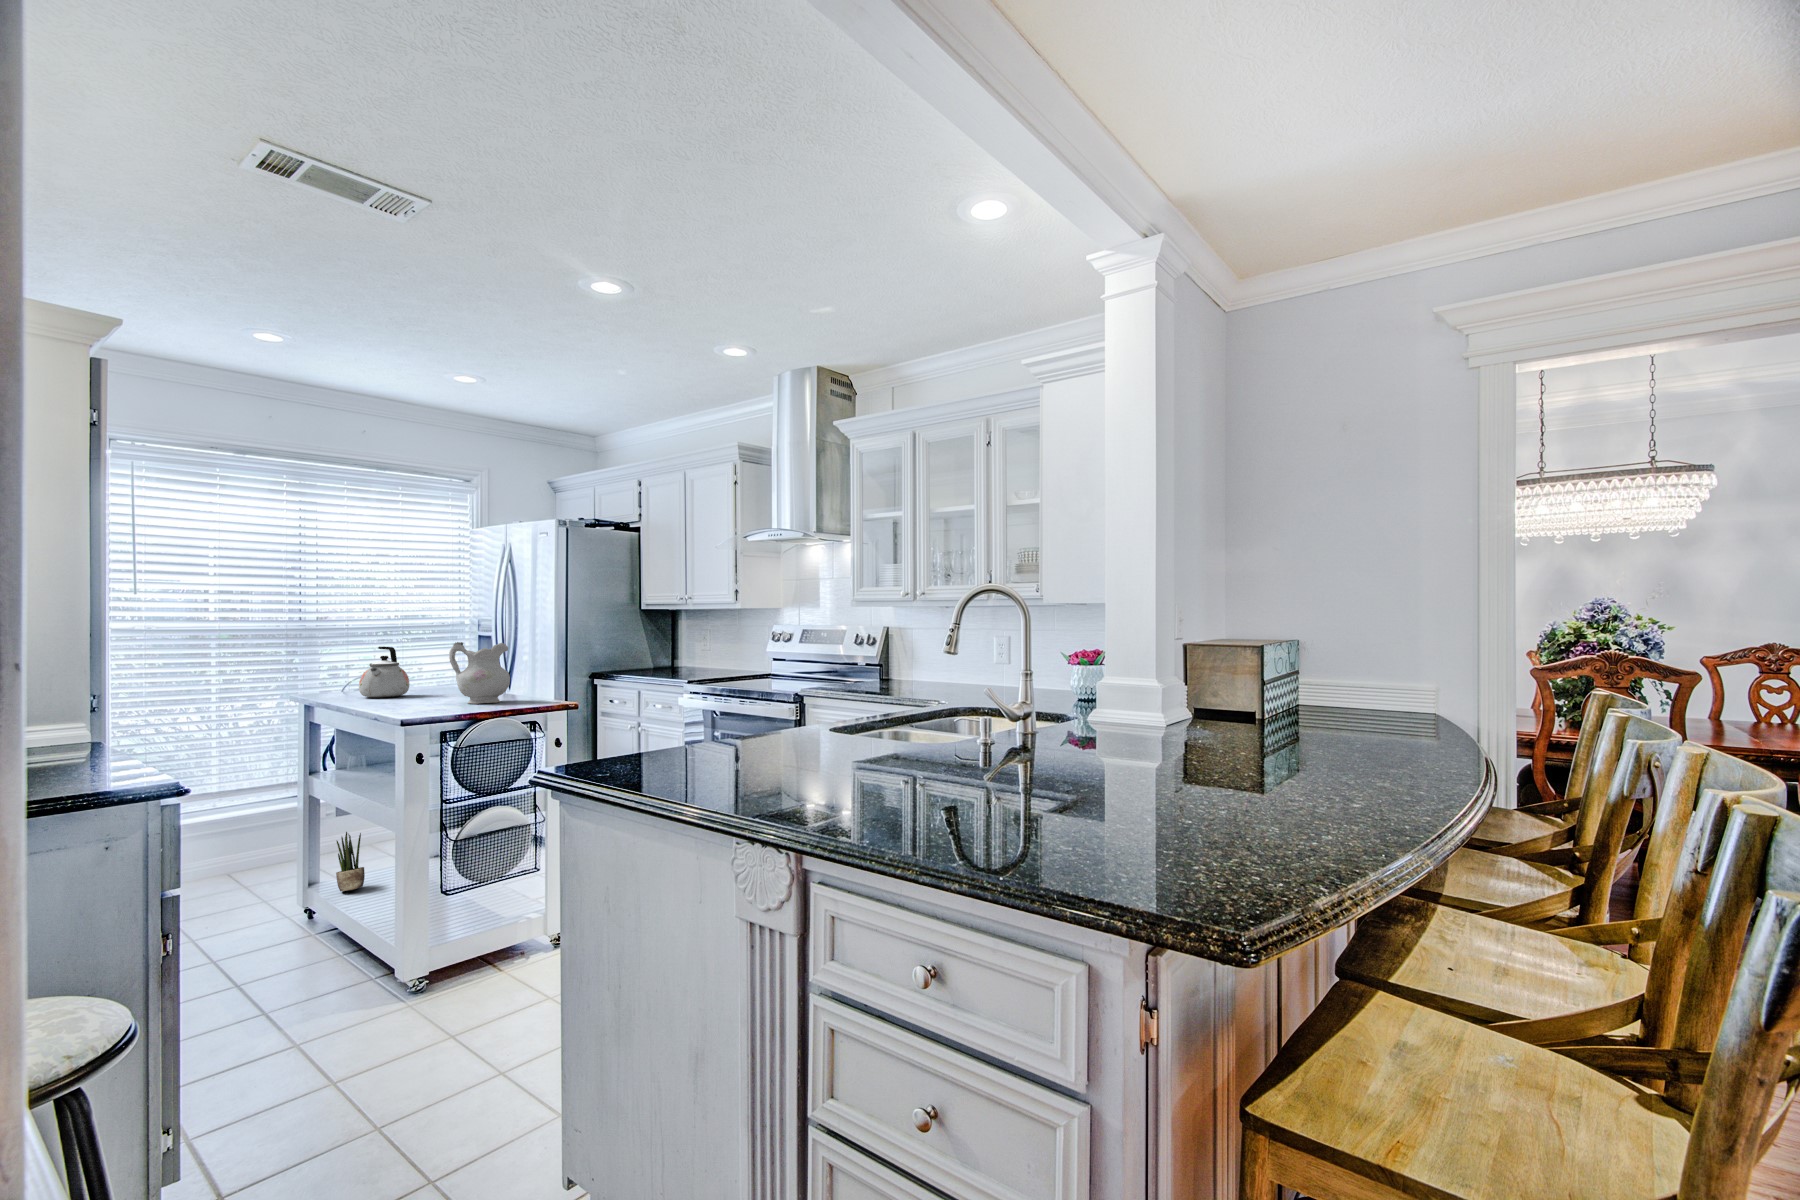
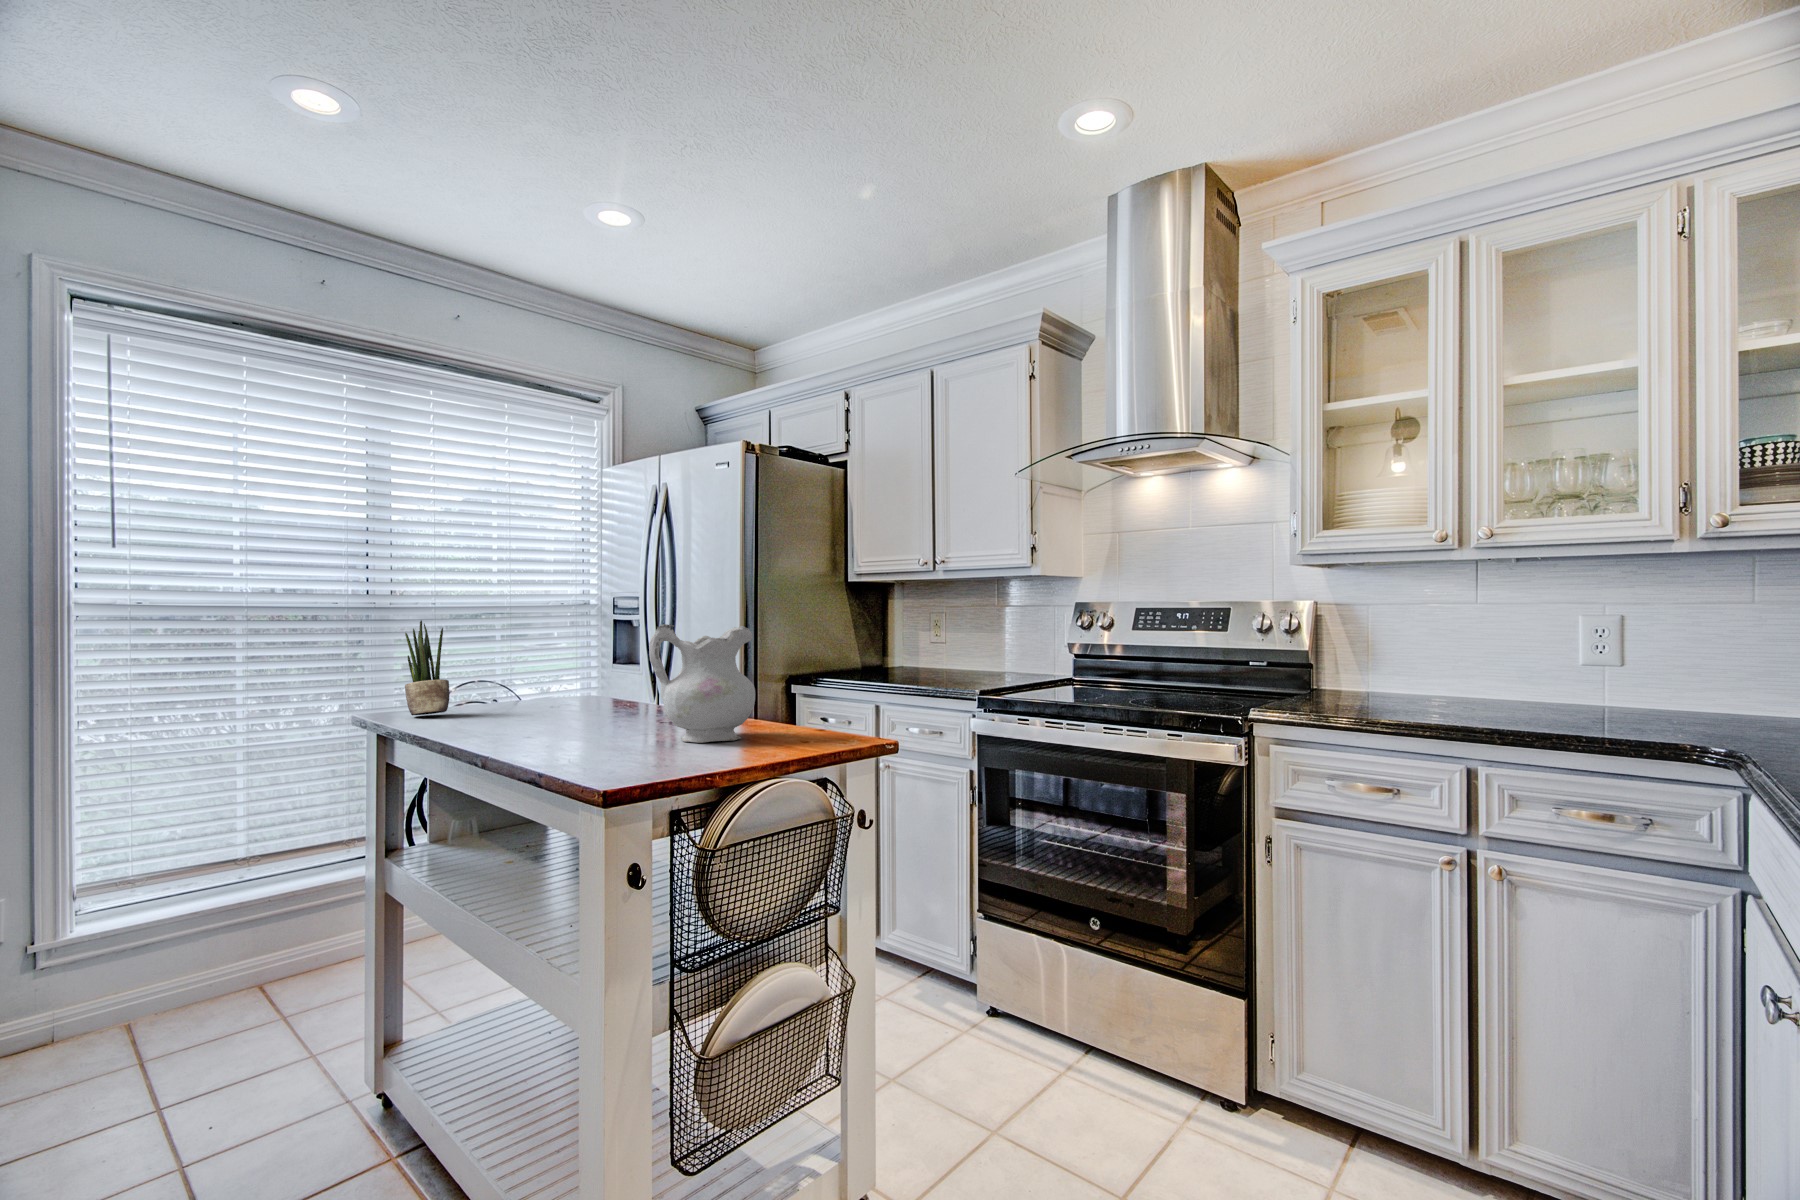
kettle: present [359,647,410,698] -> none [472,632,555,723]
potted plant: present [336,832,365,891] -> present [405,620,449,715]

